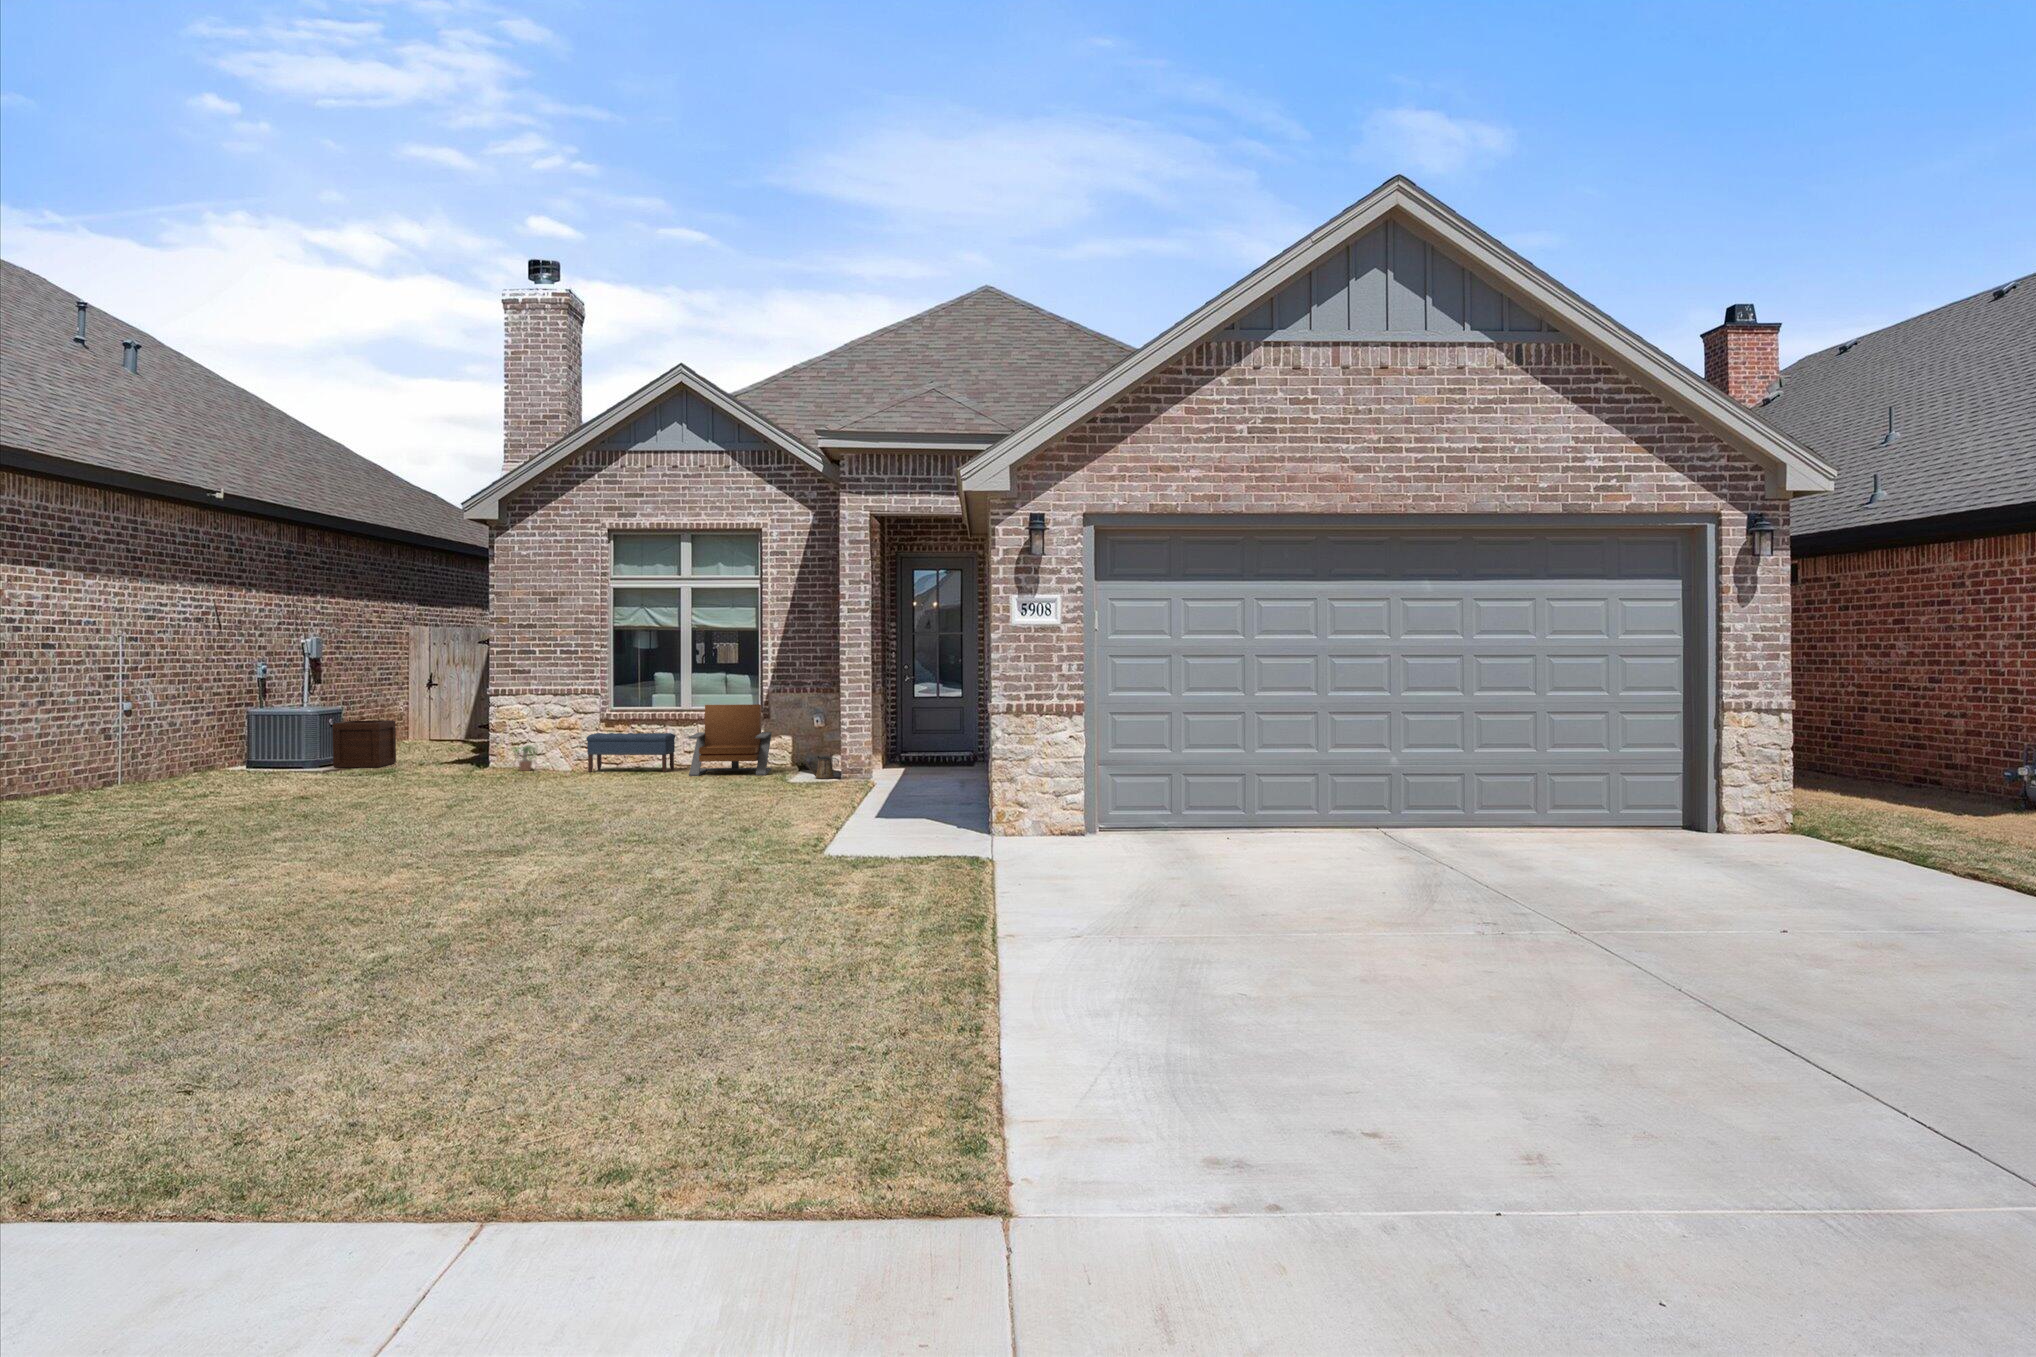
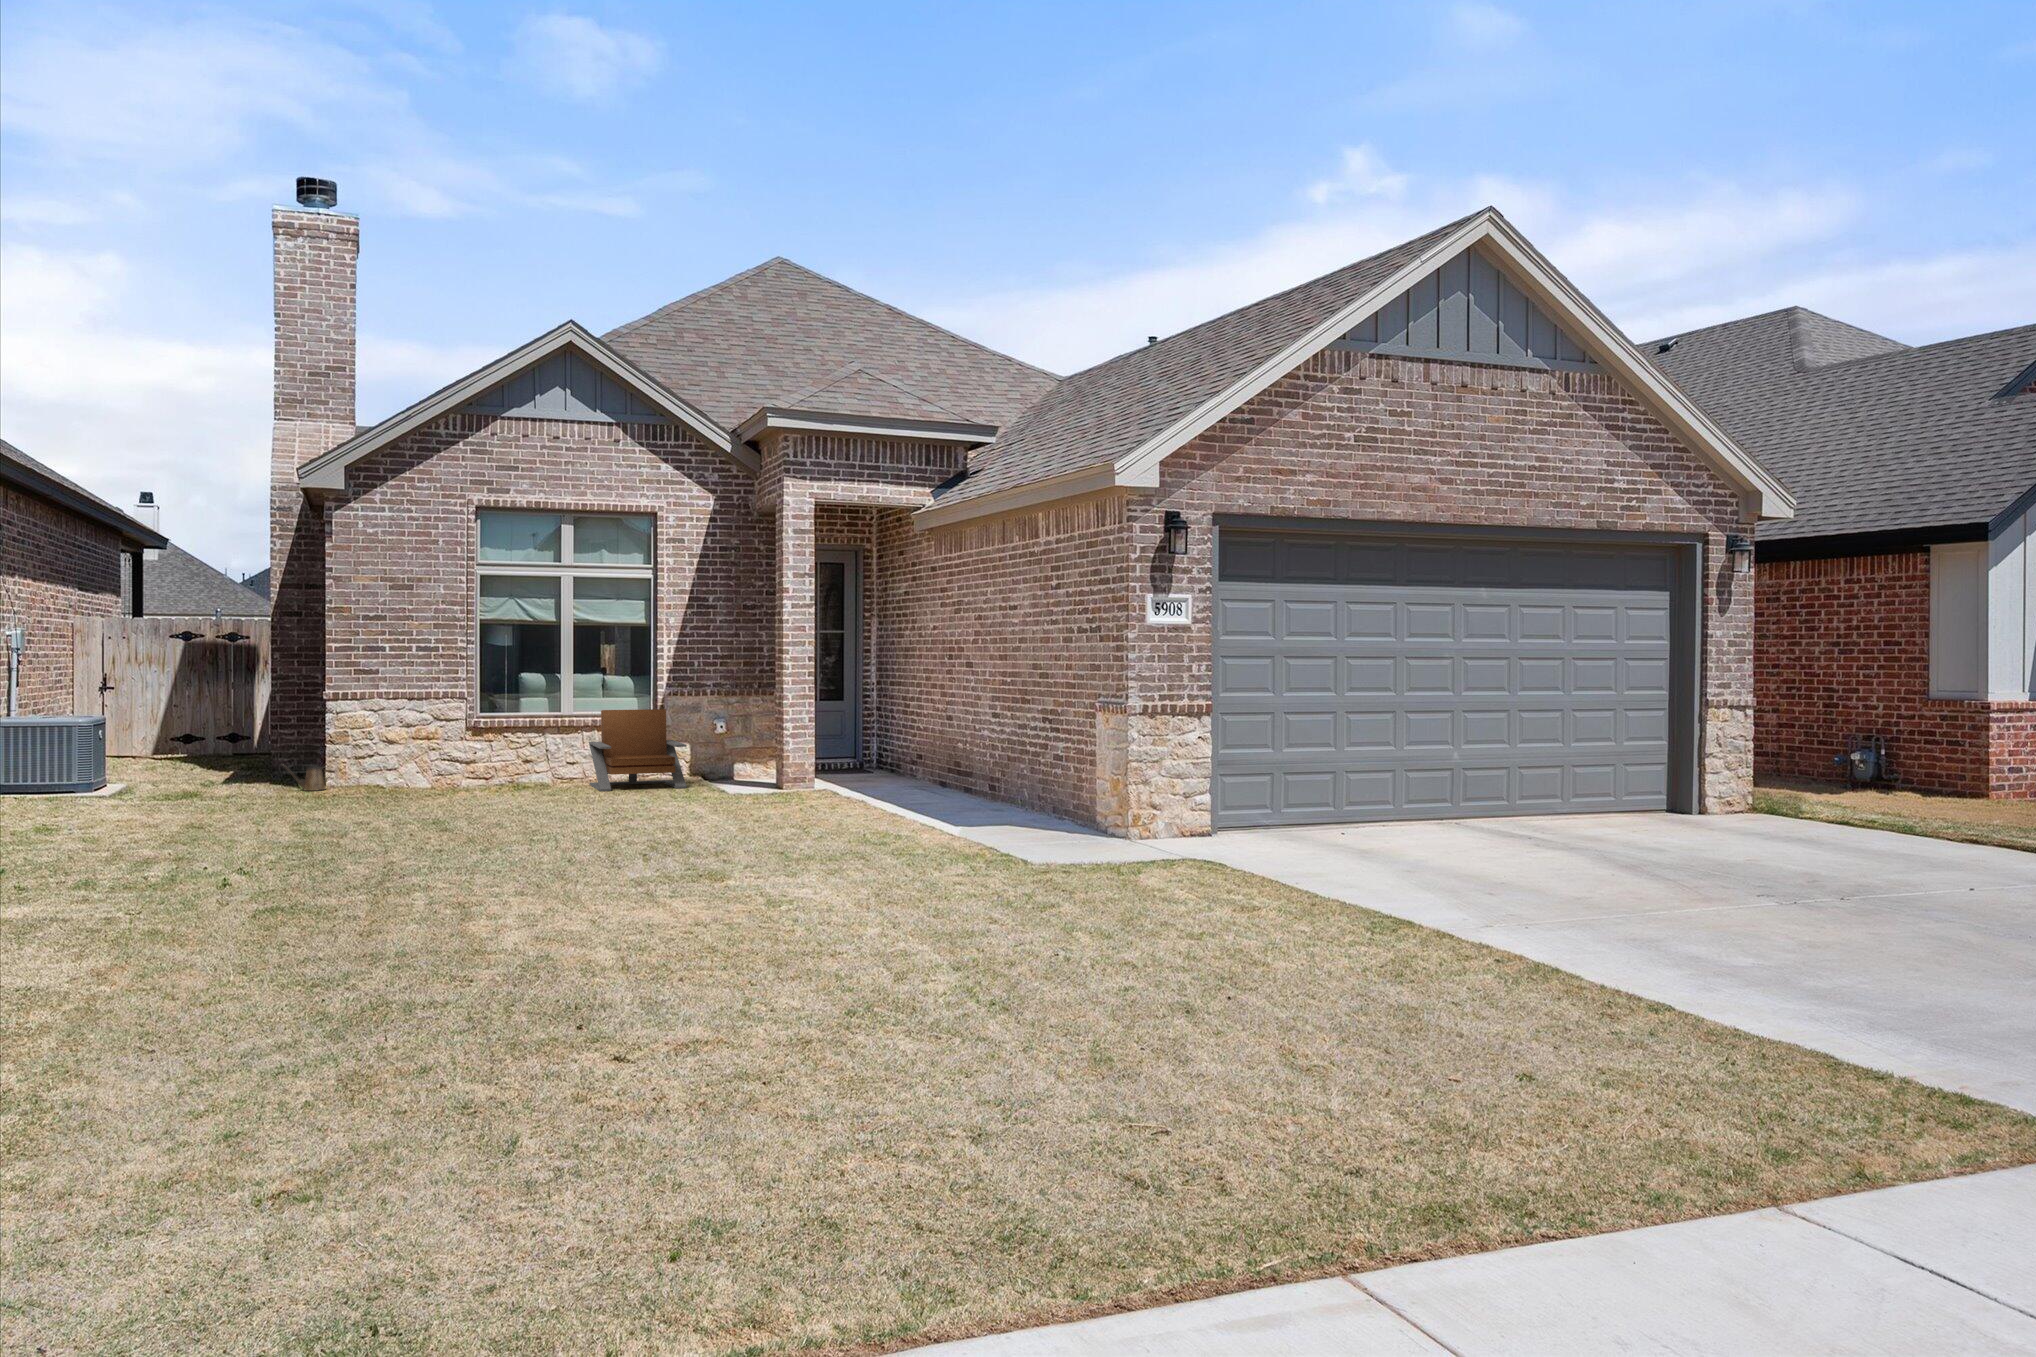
wooden crate: present [333,720,396,768] -> none [94,733,166,795]
bench: present [586,733,675,772] -> none [460,743,560,790]
potted plant: present [514,746,535,771] -> none [355,760,395,791]
watering can: present [798,754,839,779] -> present [287,766,326,791]

